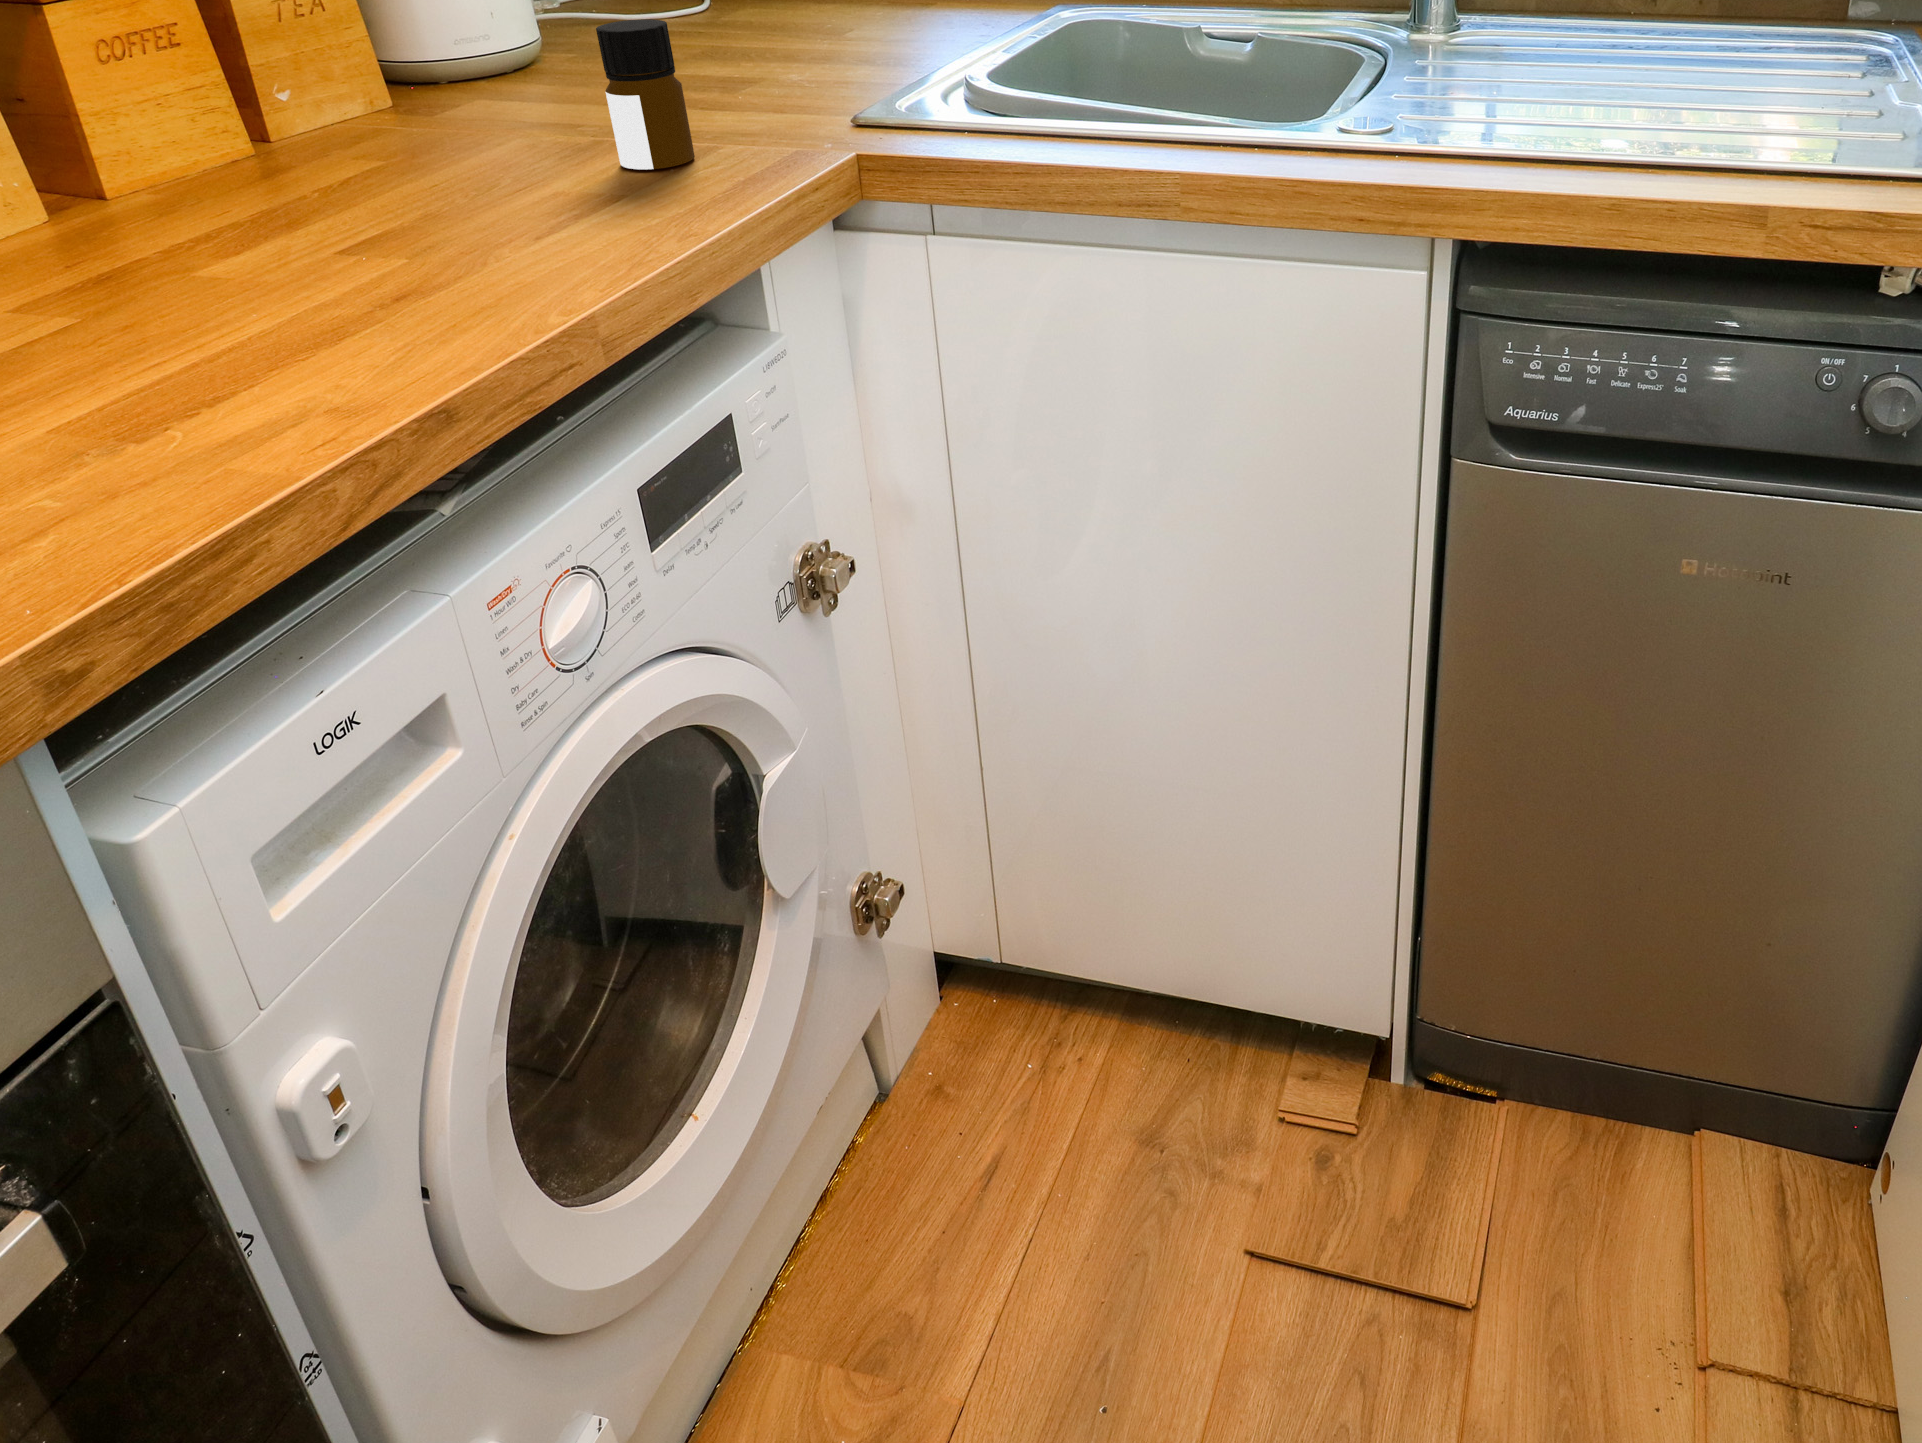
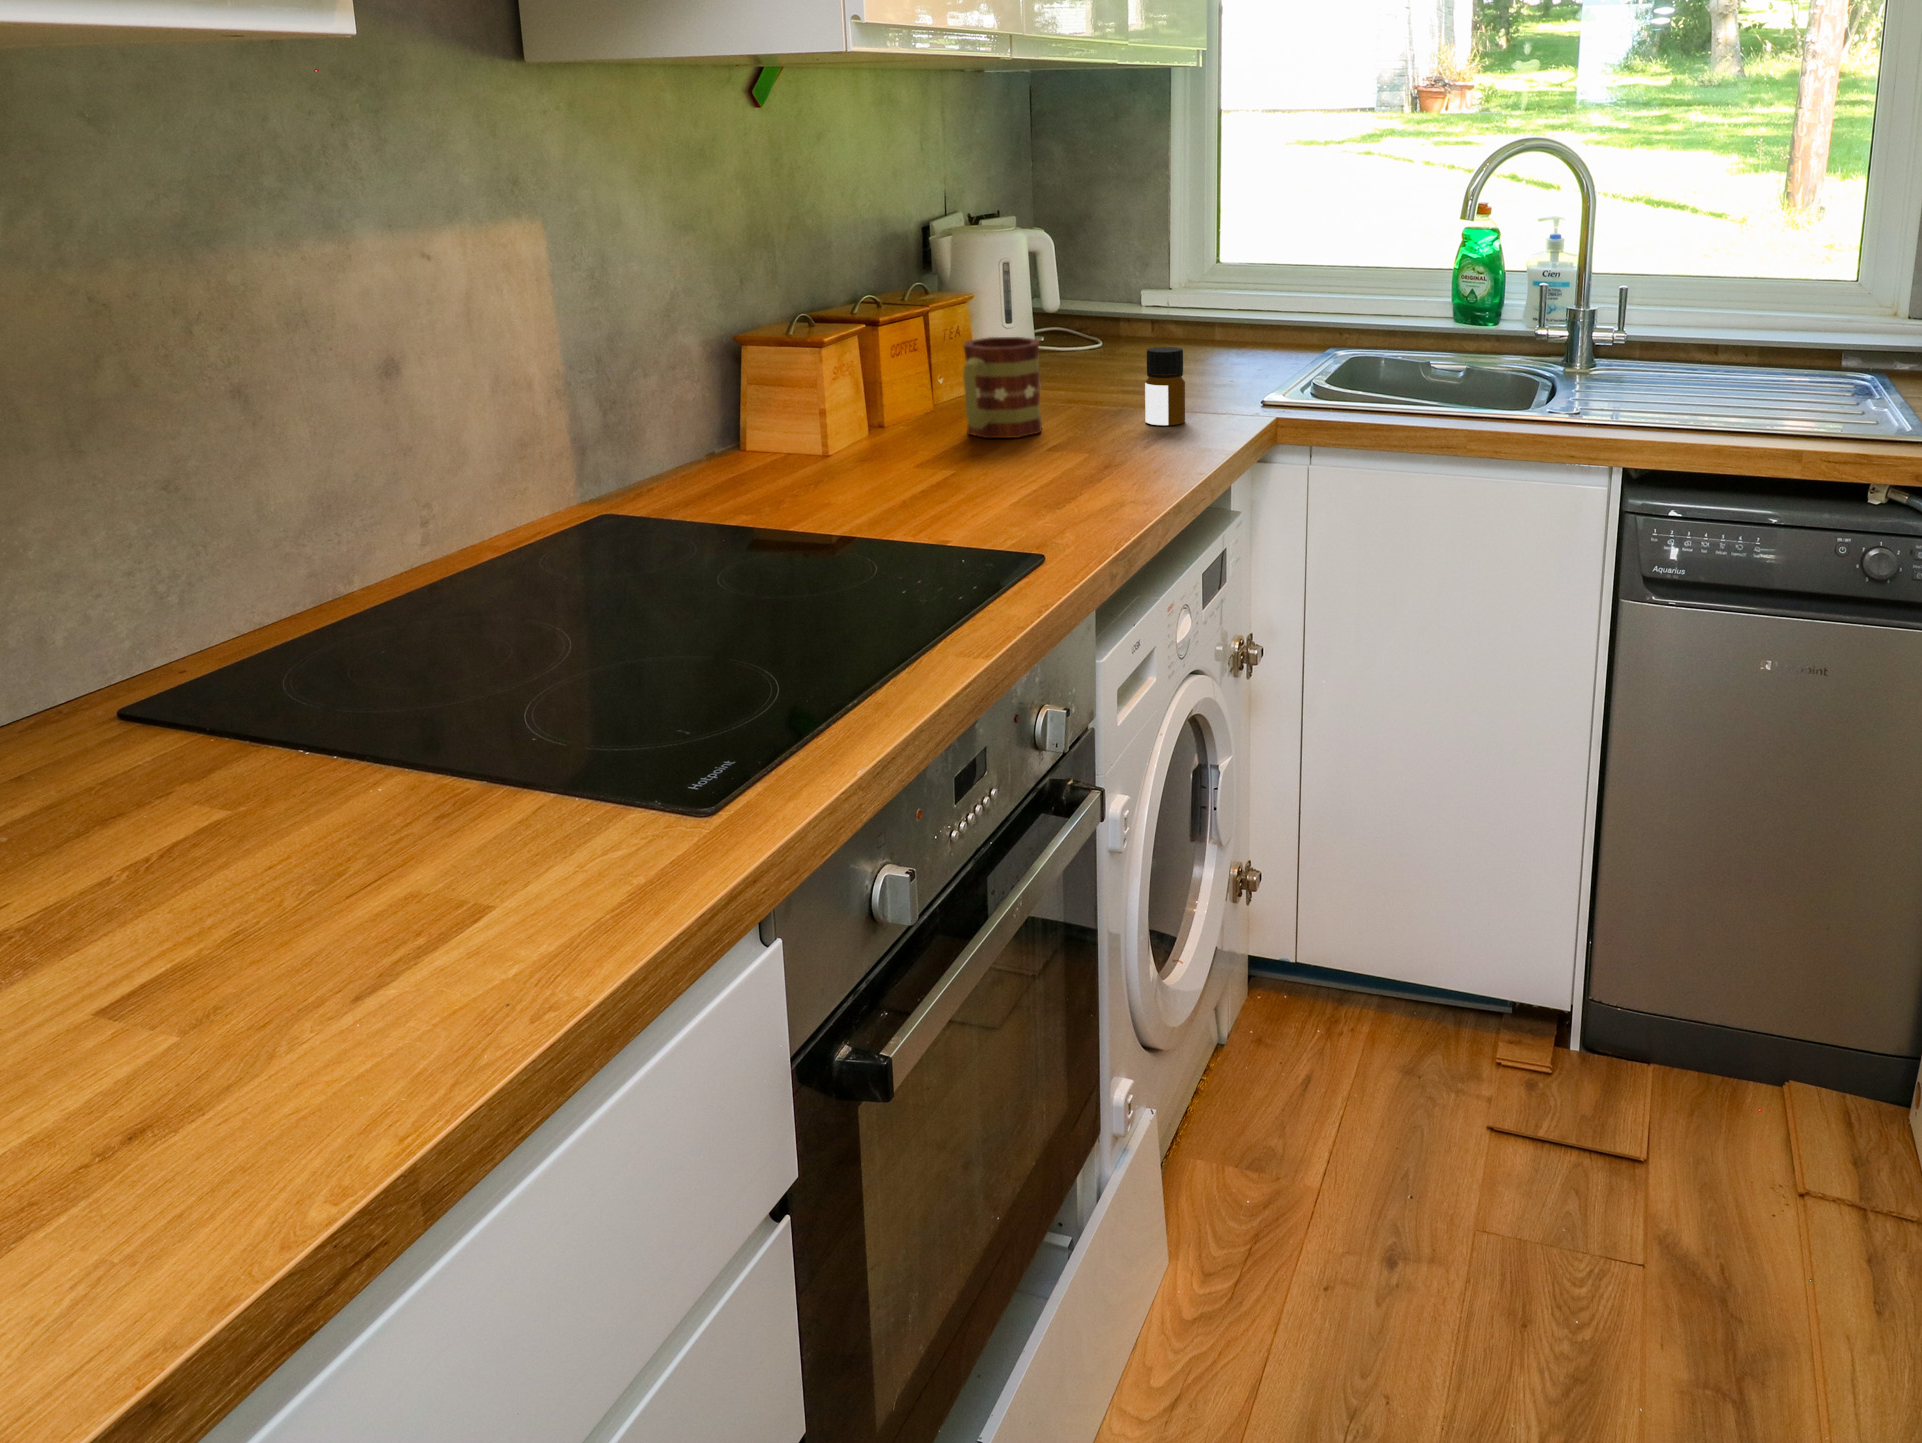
mug: none [175,7,422,209] -> present [963,337,1042,438]

